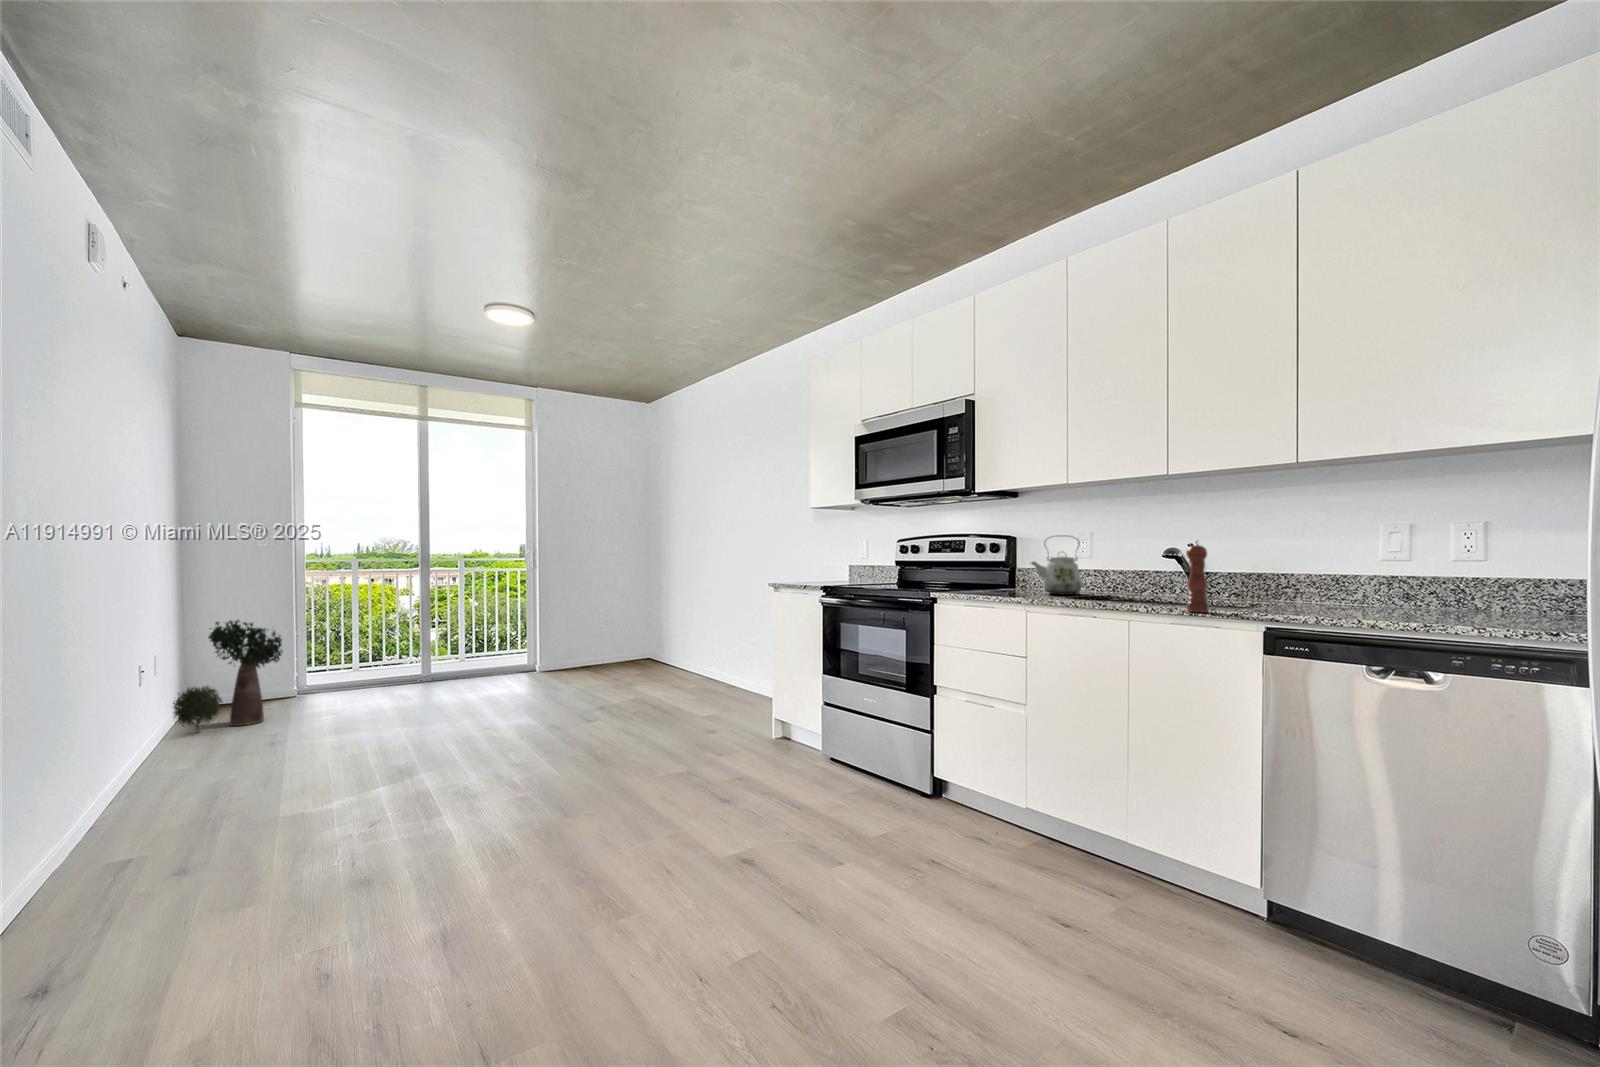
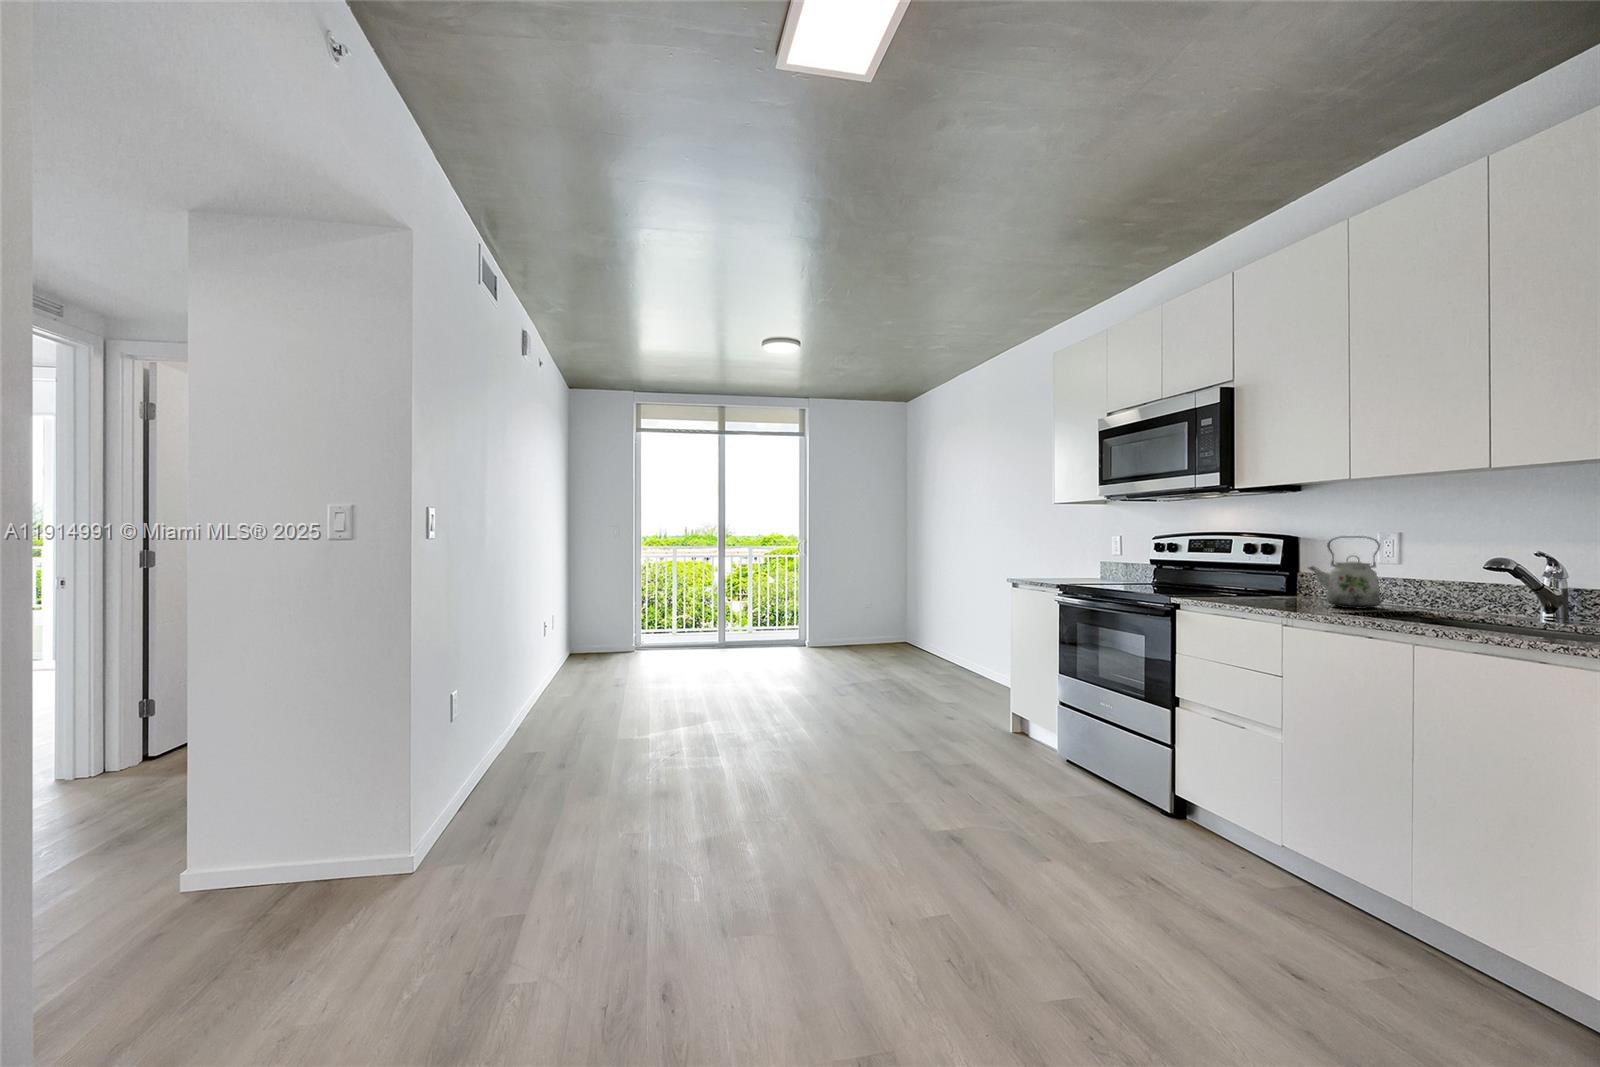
pepper mill: present [1186,540,1209,612] -> none [1507,548,1544,644]
potted plant: present [173,620,282,732] -> none [563,589,630,670]

